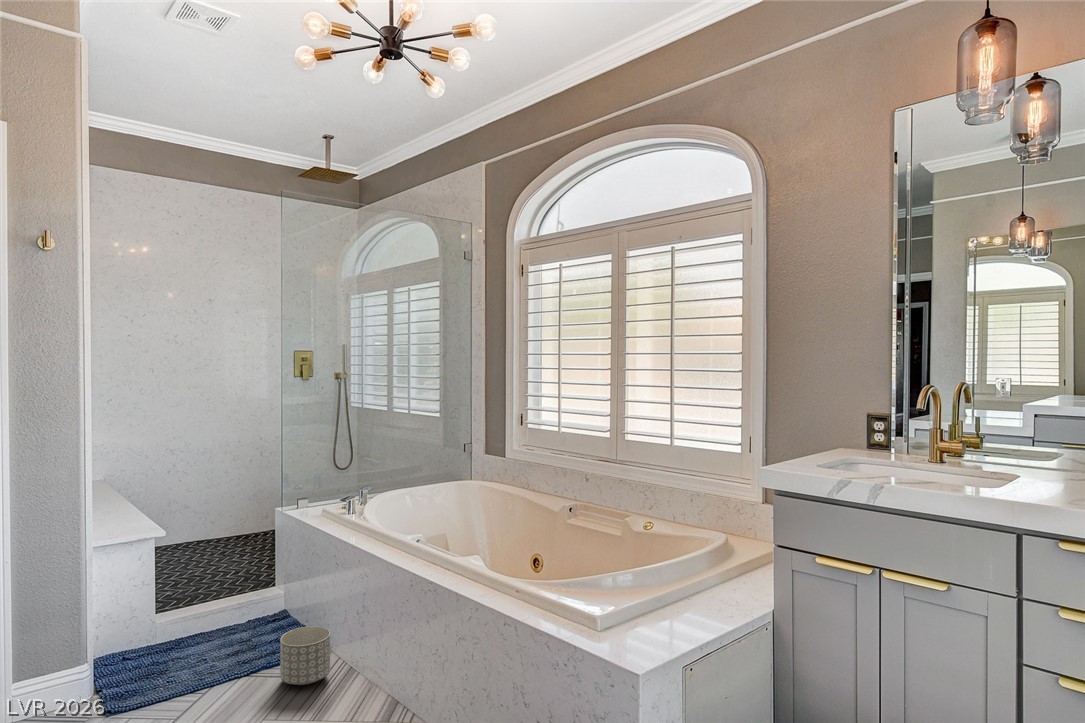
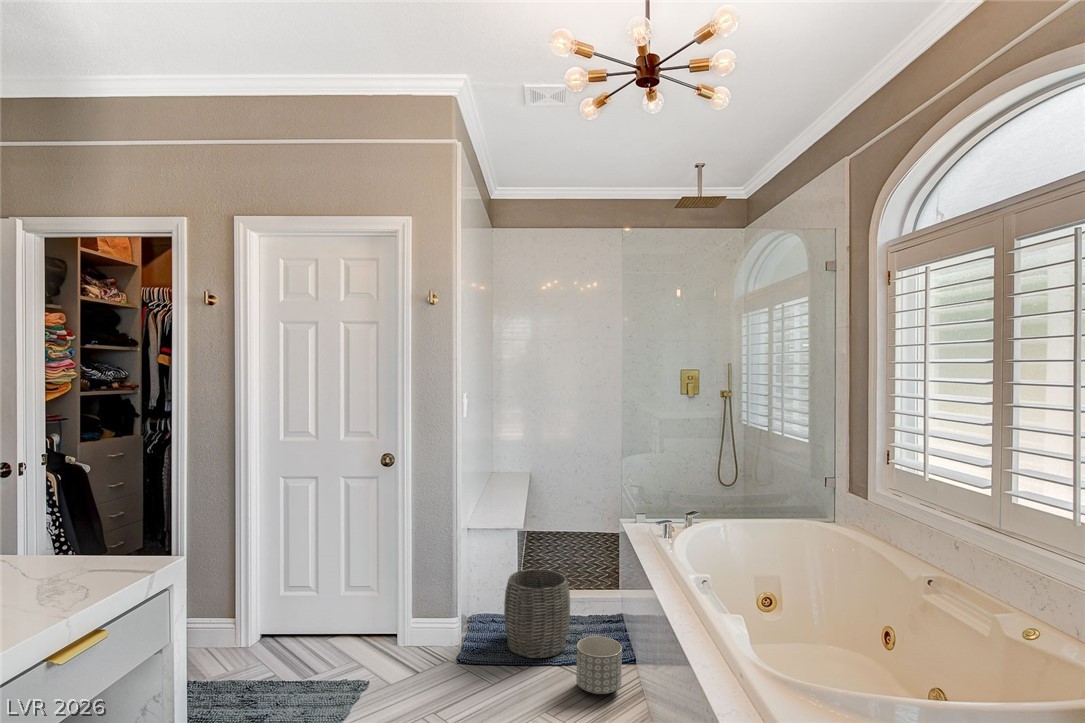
woven basket: none [162,579,248,682] -> present [504,569,570,658]

